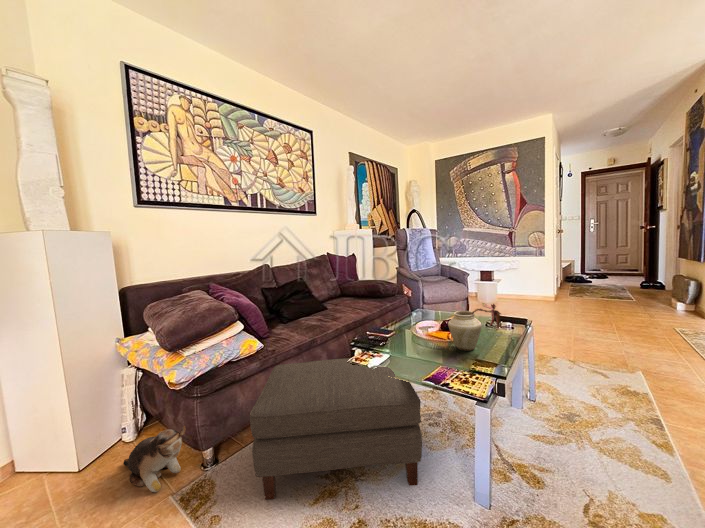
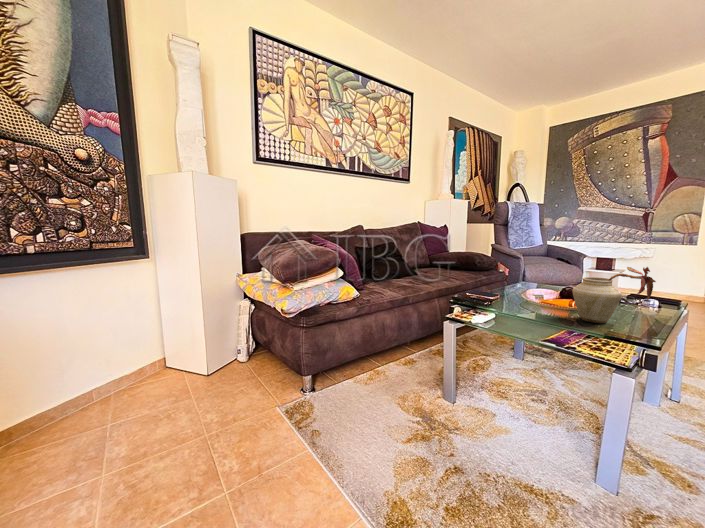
ottoman: present [250,358,422,500] -> none [350,314,538,454]
plush toy: present [123,426,186,492] -> none [240,350,292,402]

